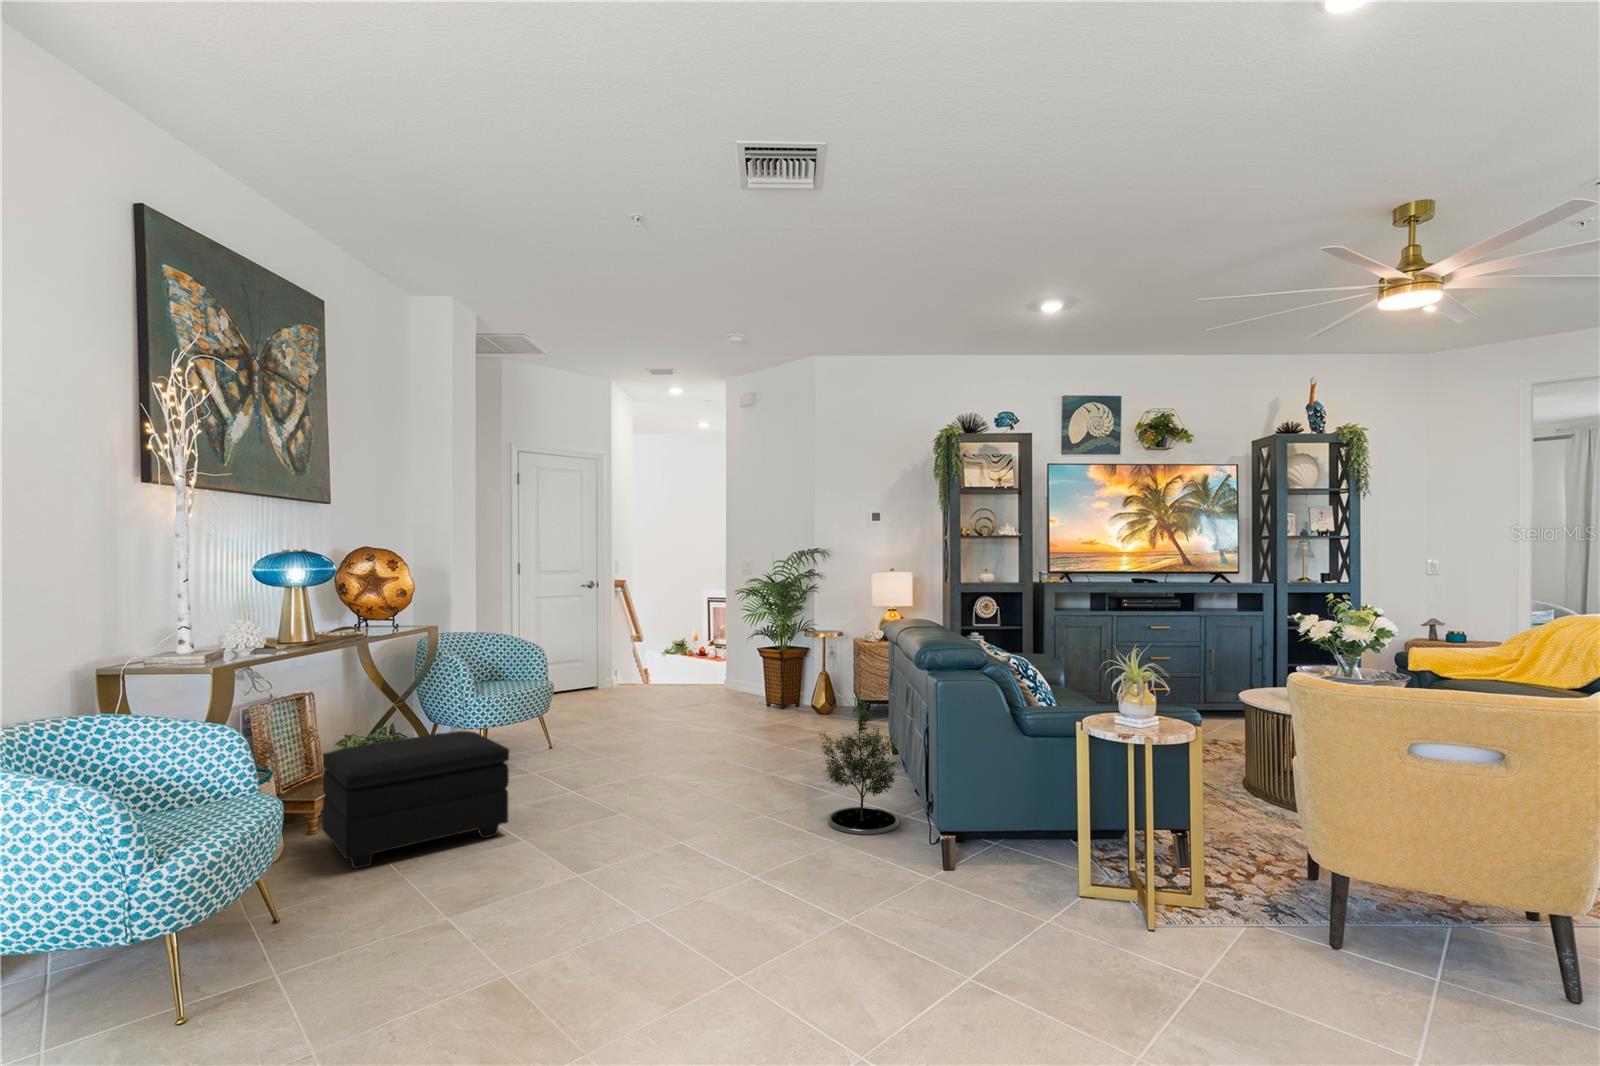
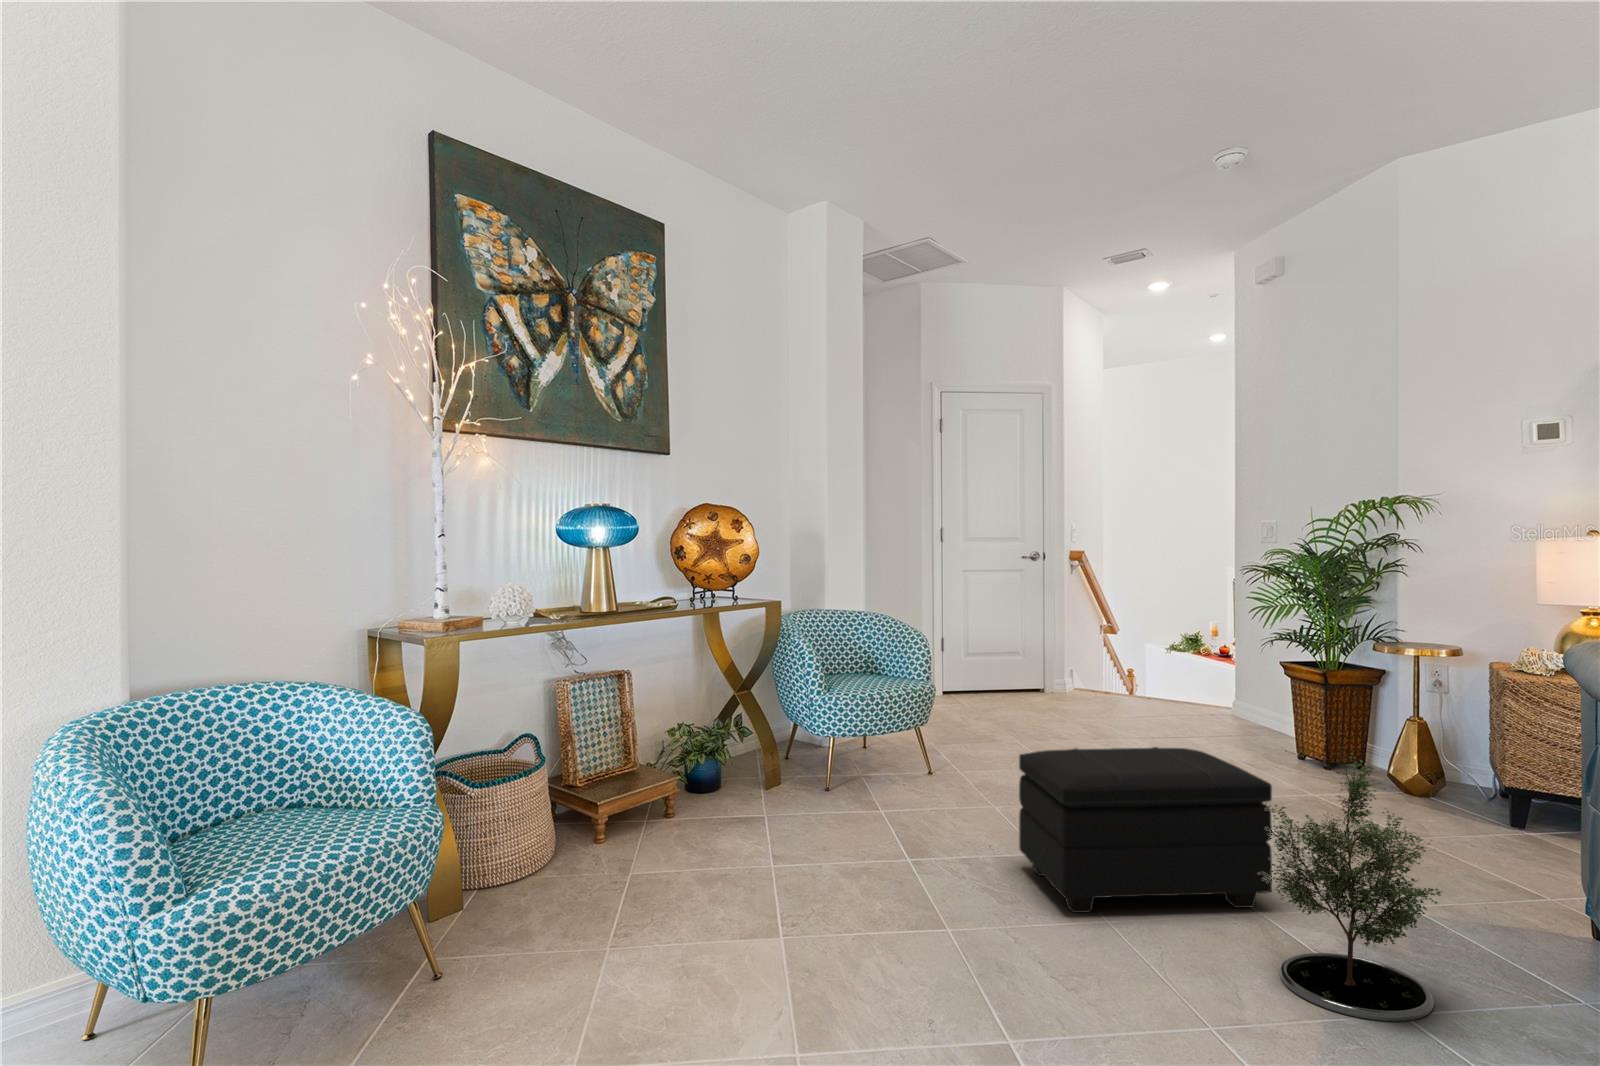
footstool: present [322,731,509,869] -> present [1019,747,1272,913]

